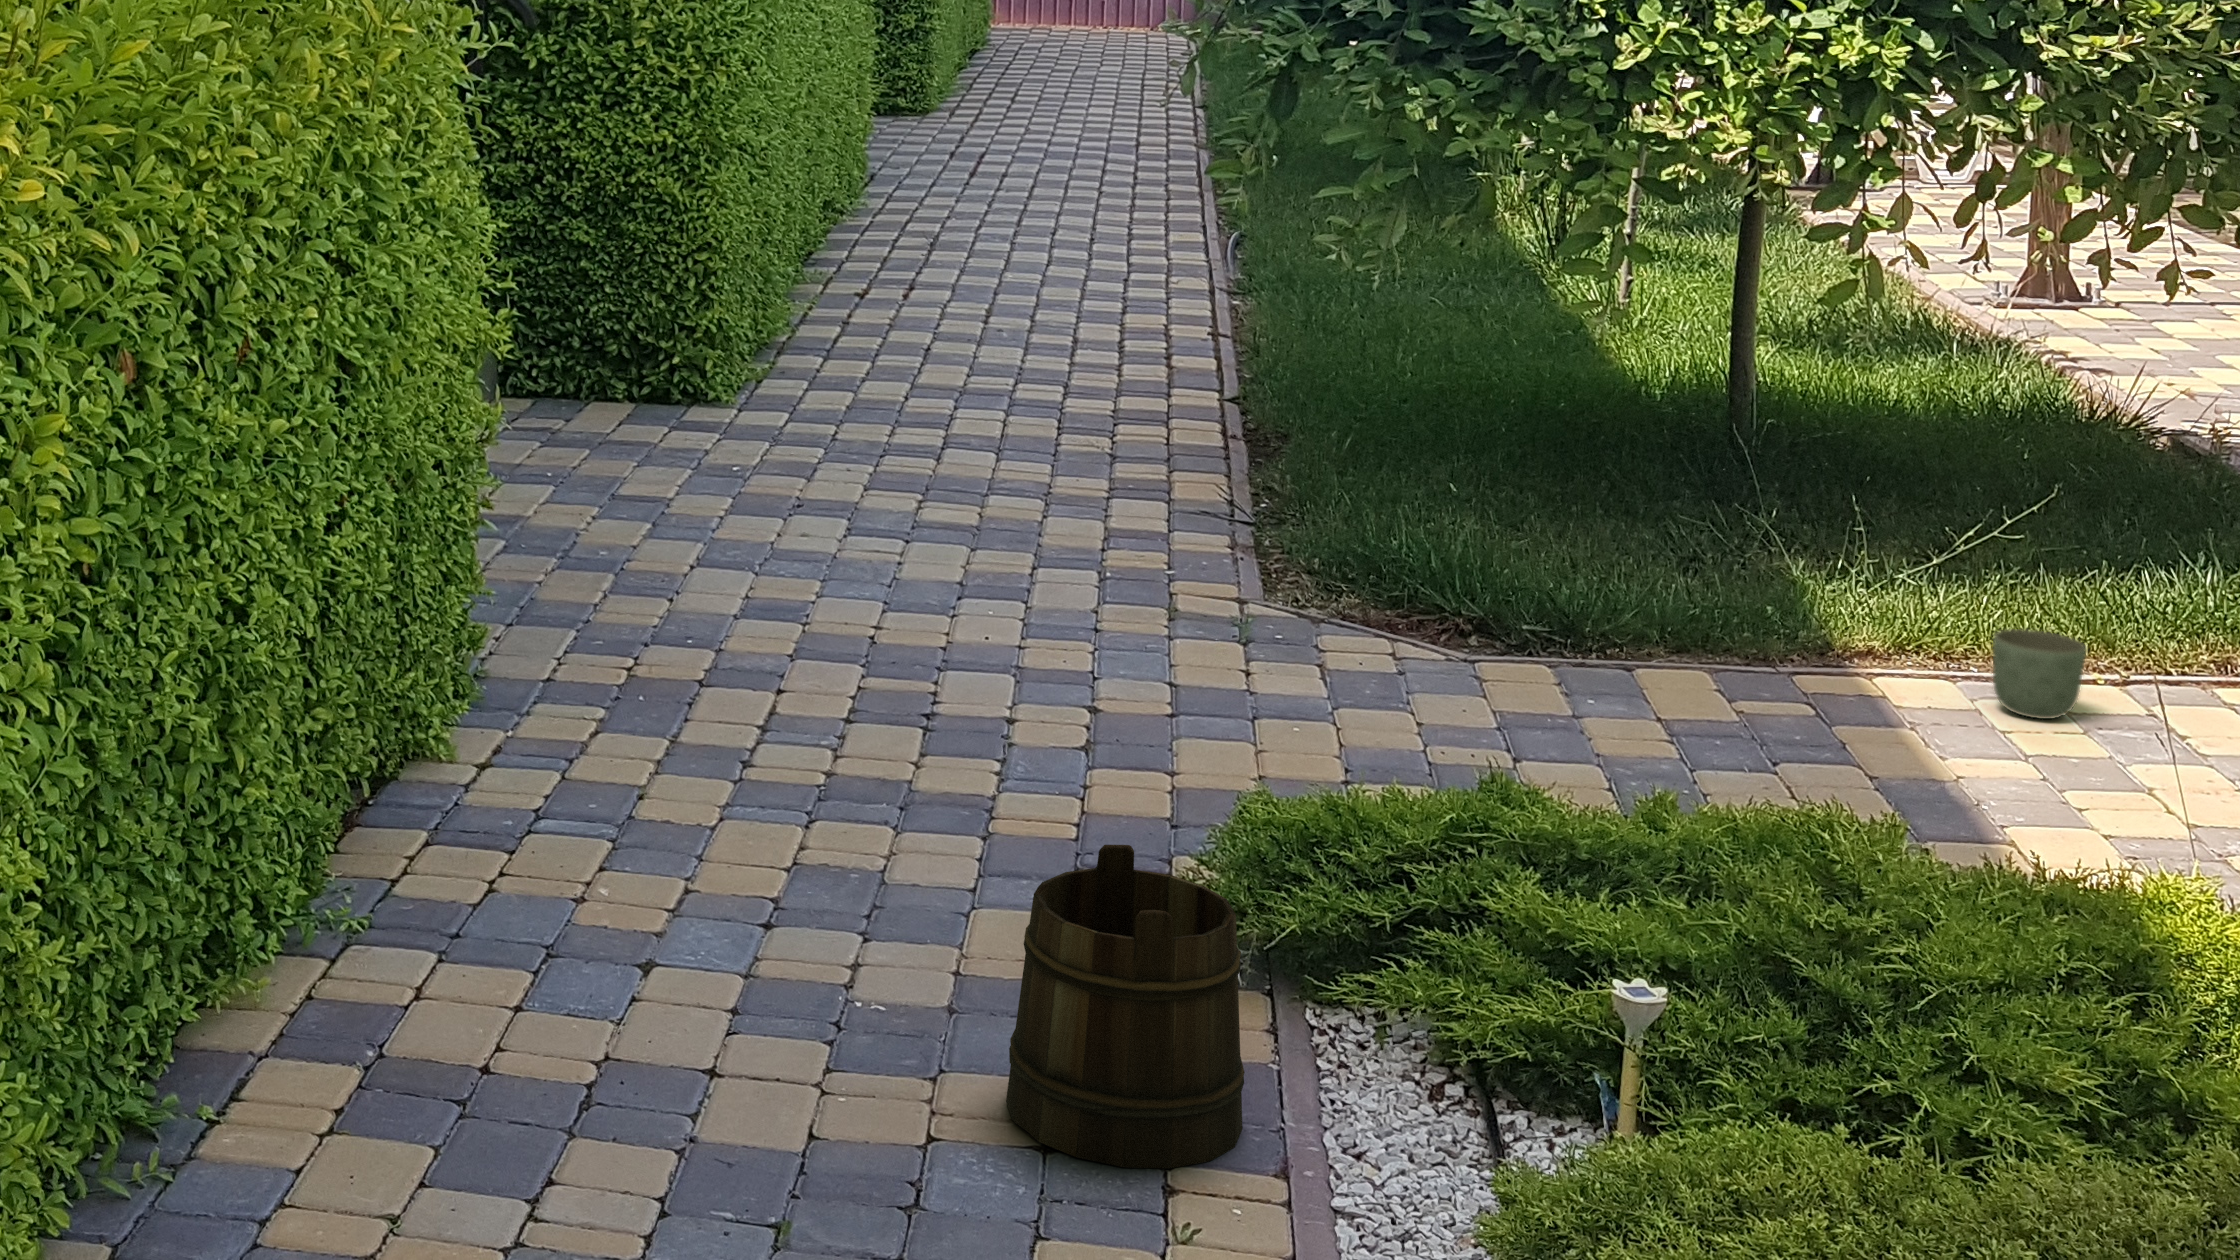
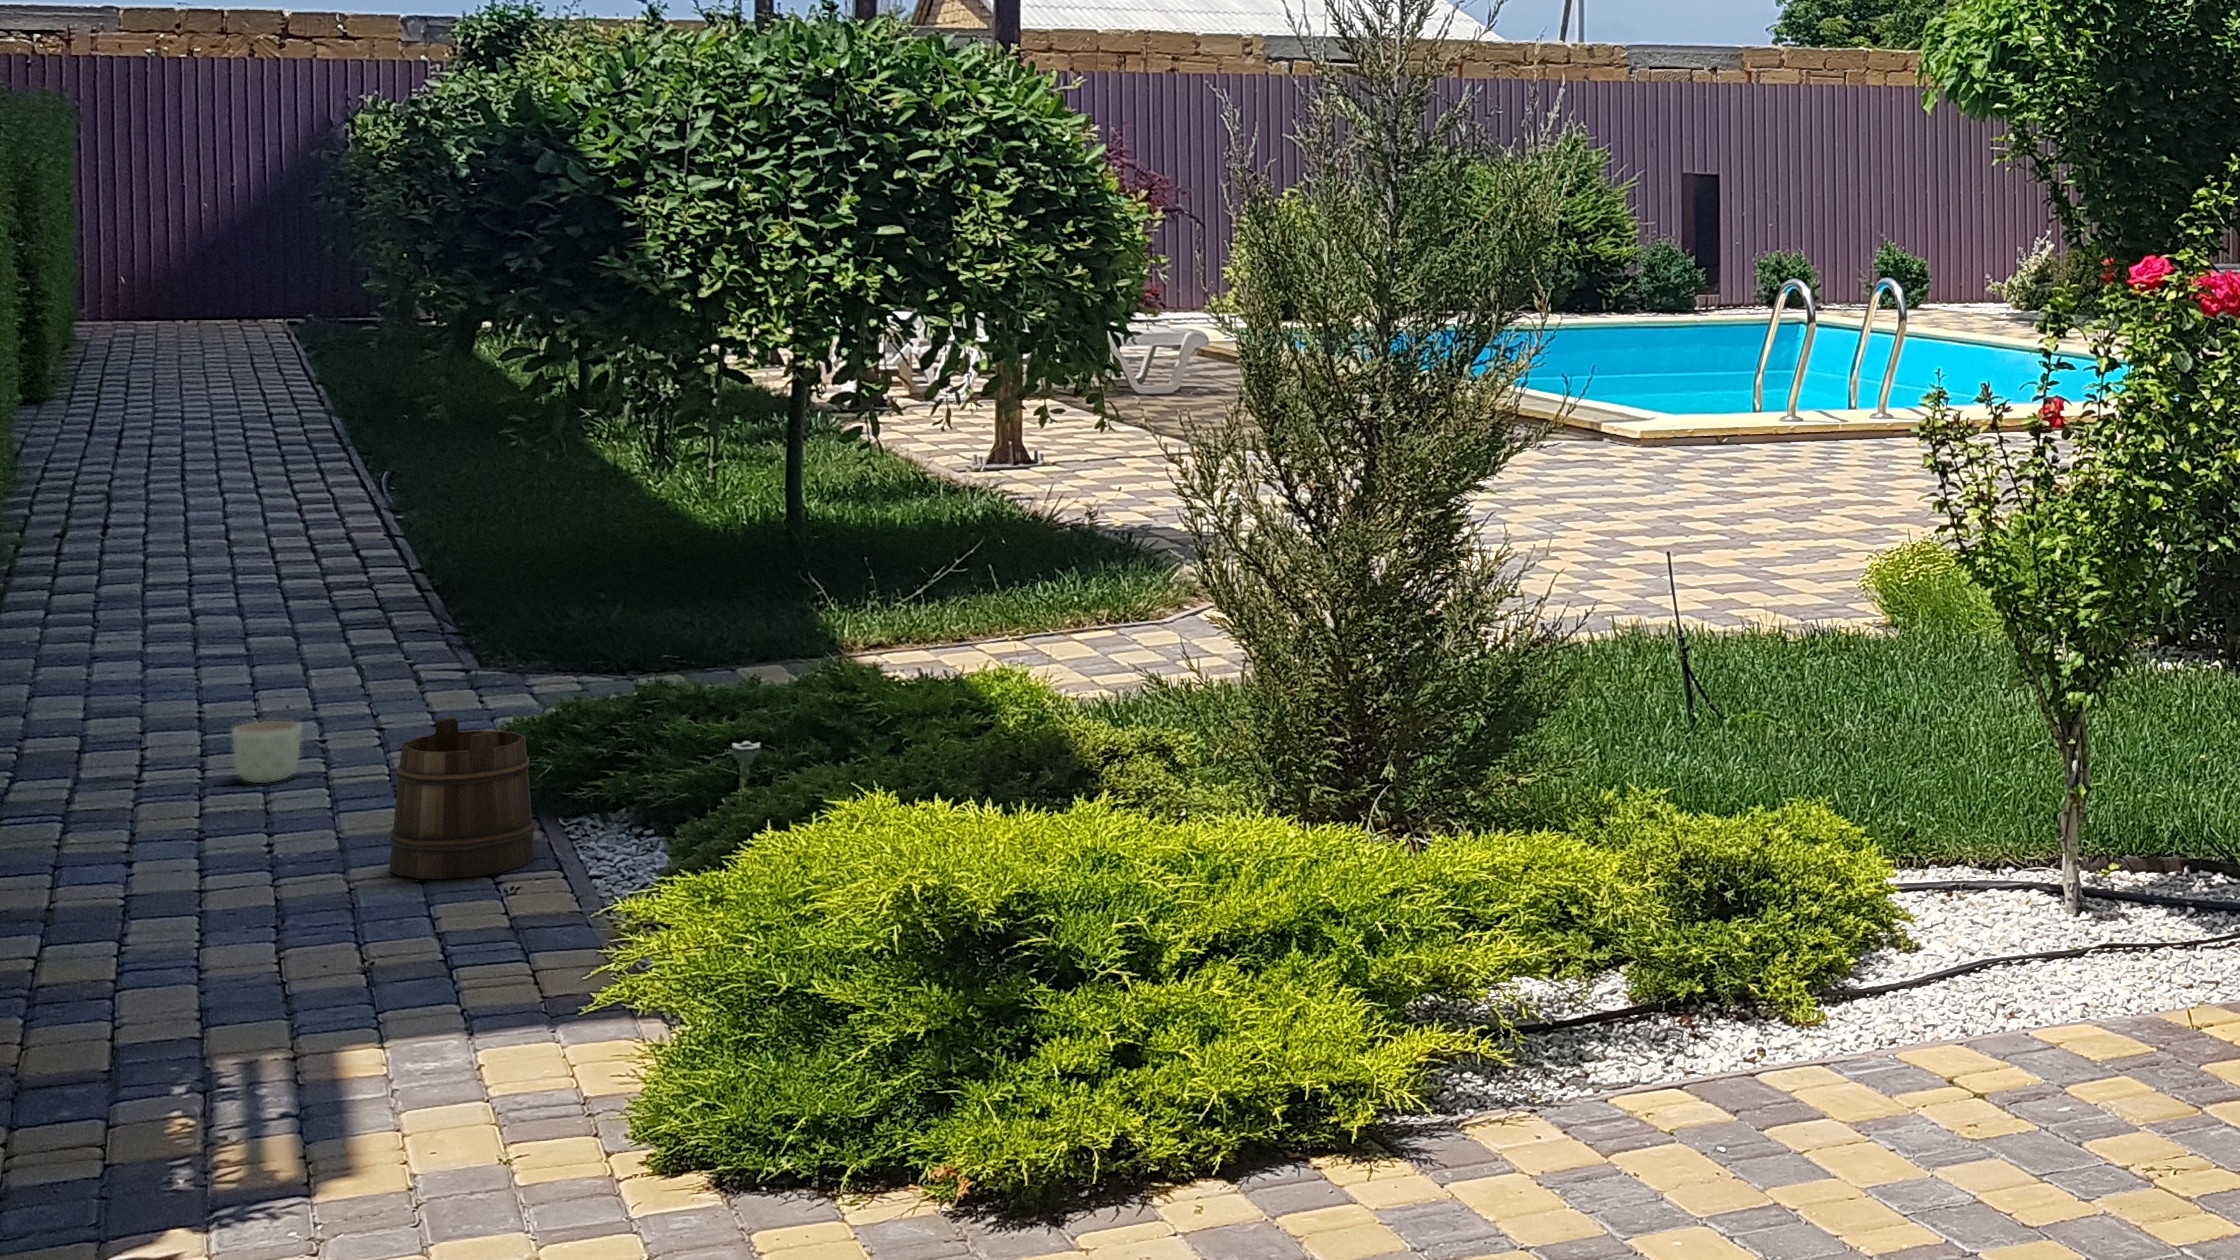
planter: present [1993,629,2086,719] -> present [232,721,302,783]

